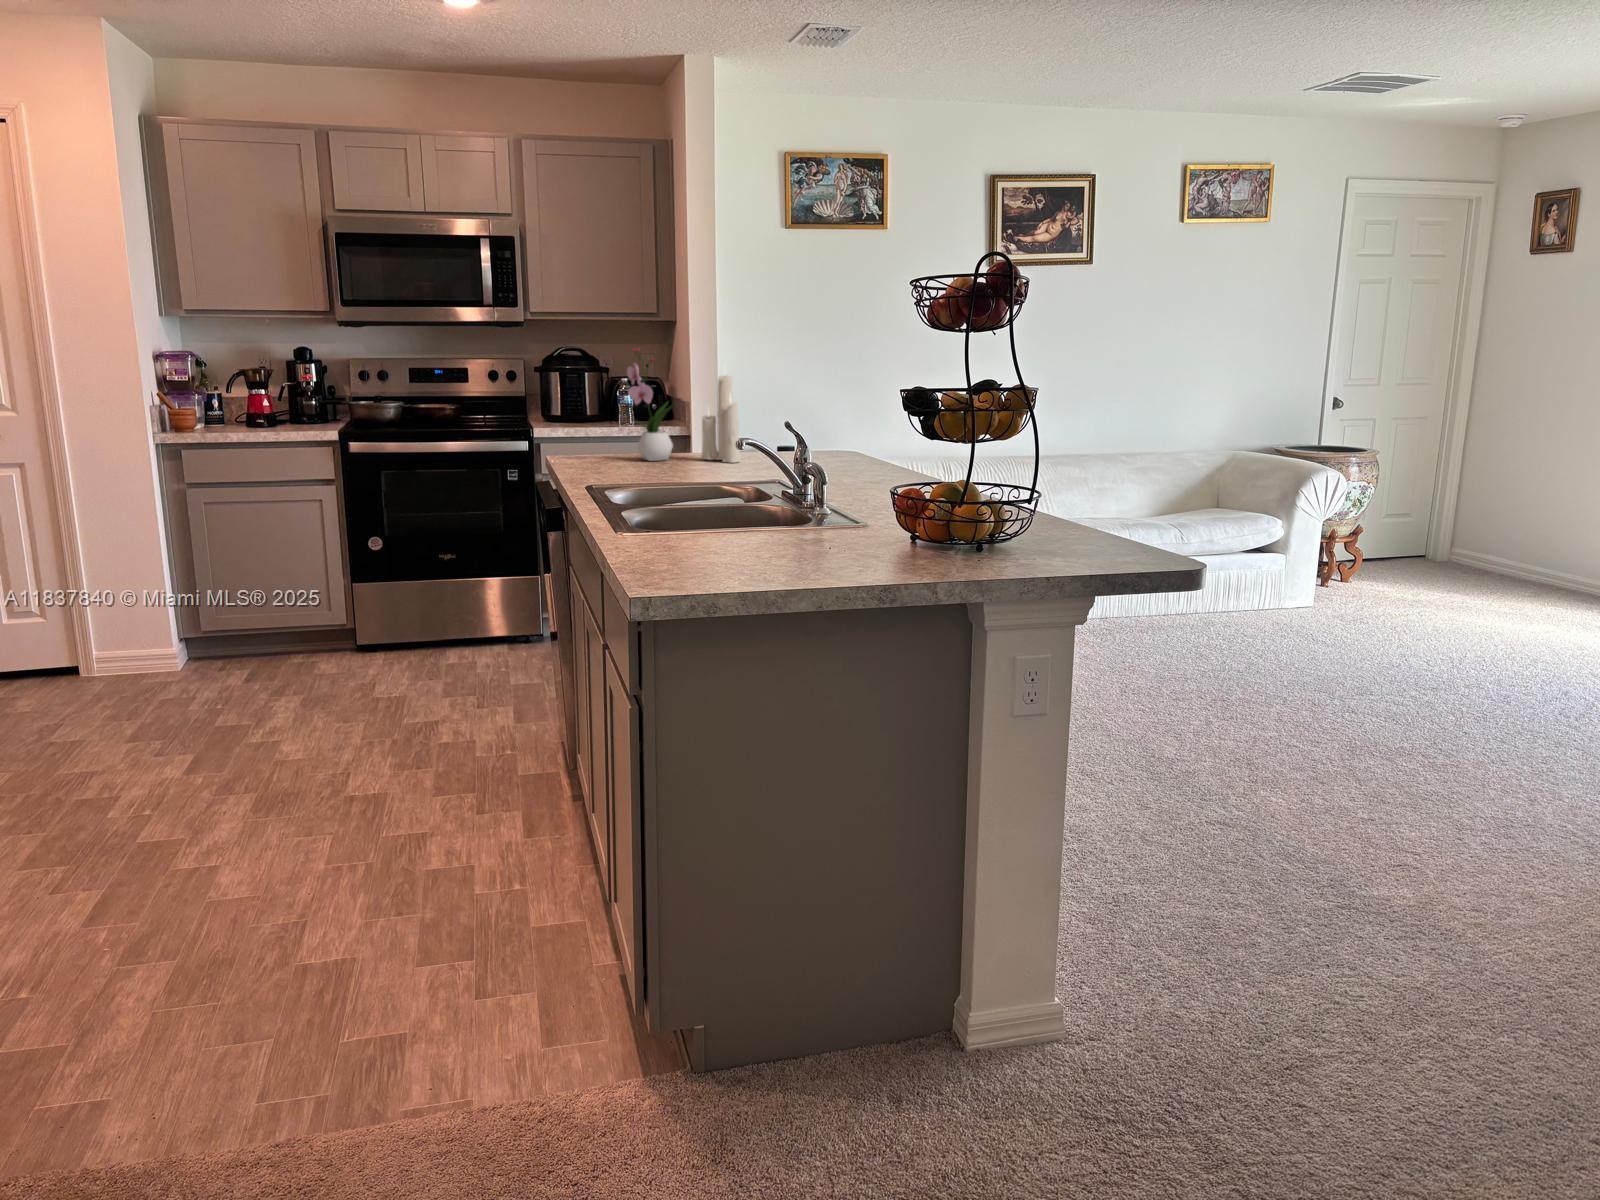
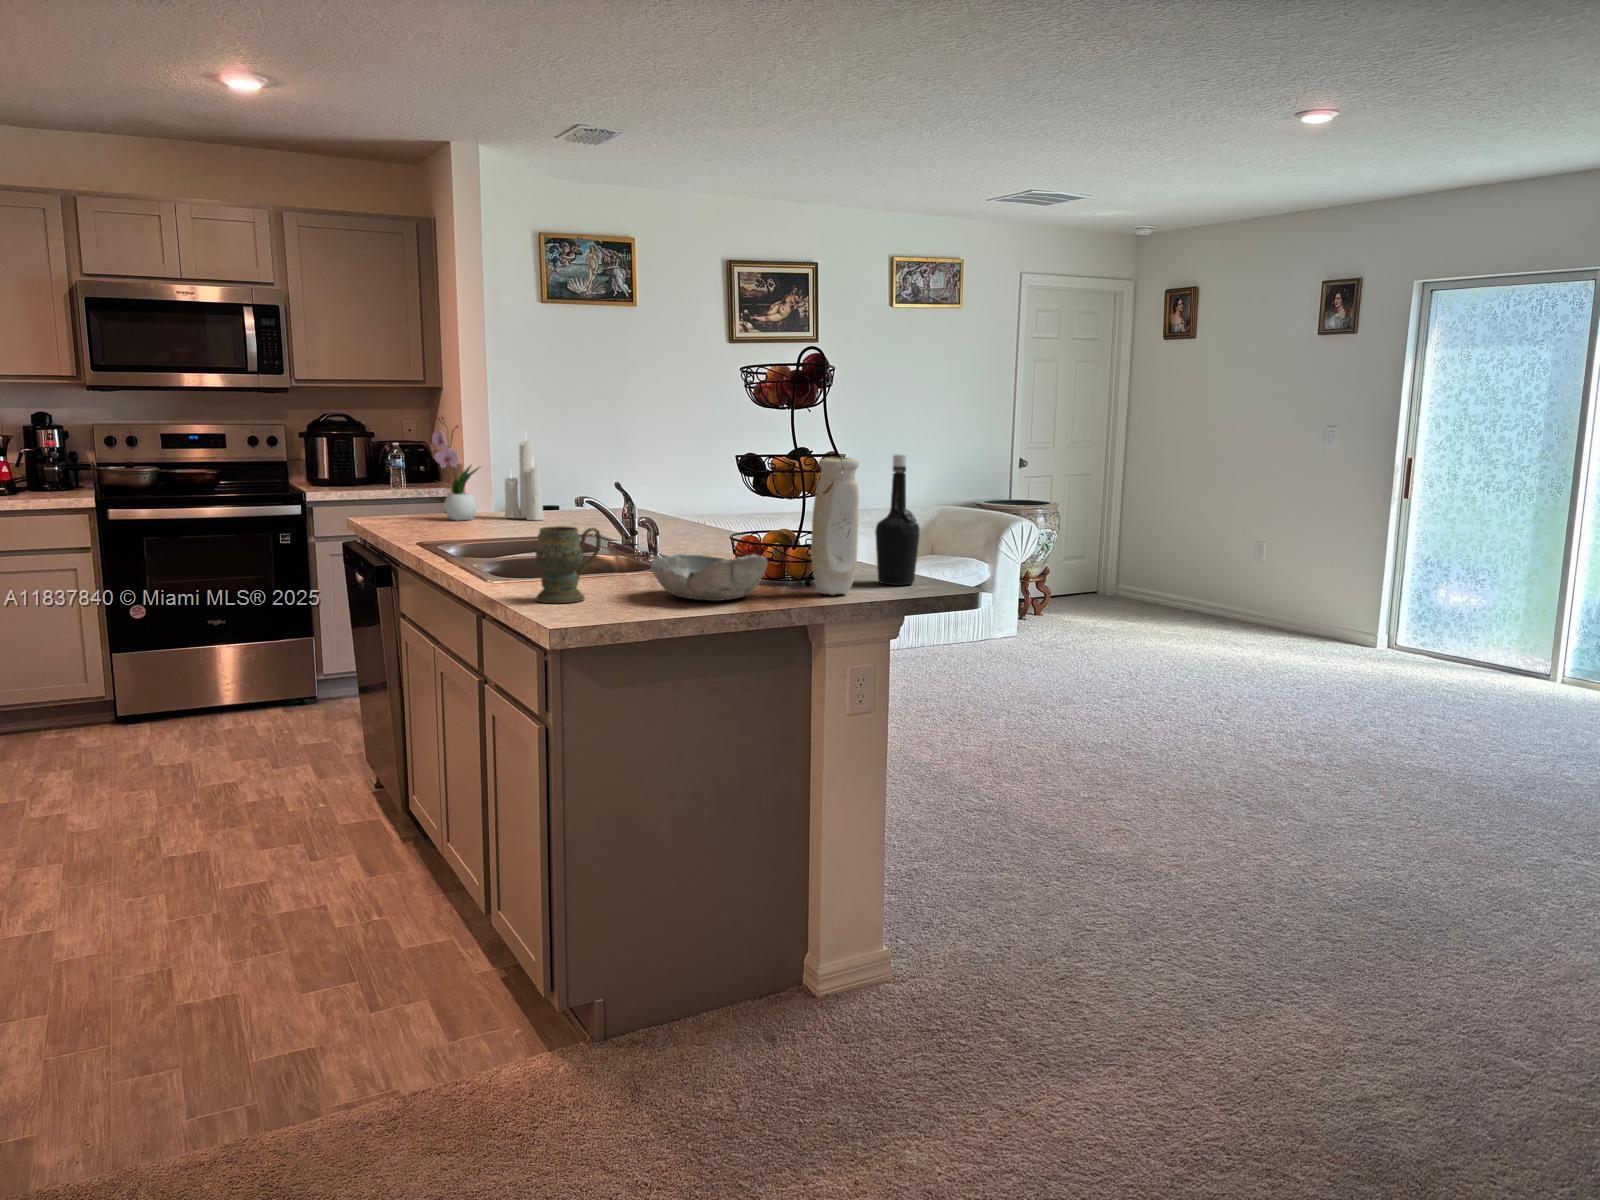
bottle: none [1069,391,1127,557] -> present [875,454,920,585]
vase: none [977,394,1041,567] -> present [811,457,859,595]
mug: none [644,474,723,565] -> present [535,526,601,603]
bowl: none [778,510,918,569] -> present [651,554,767,601]

